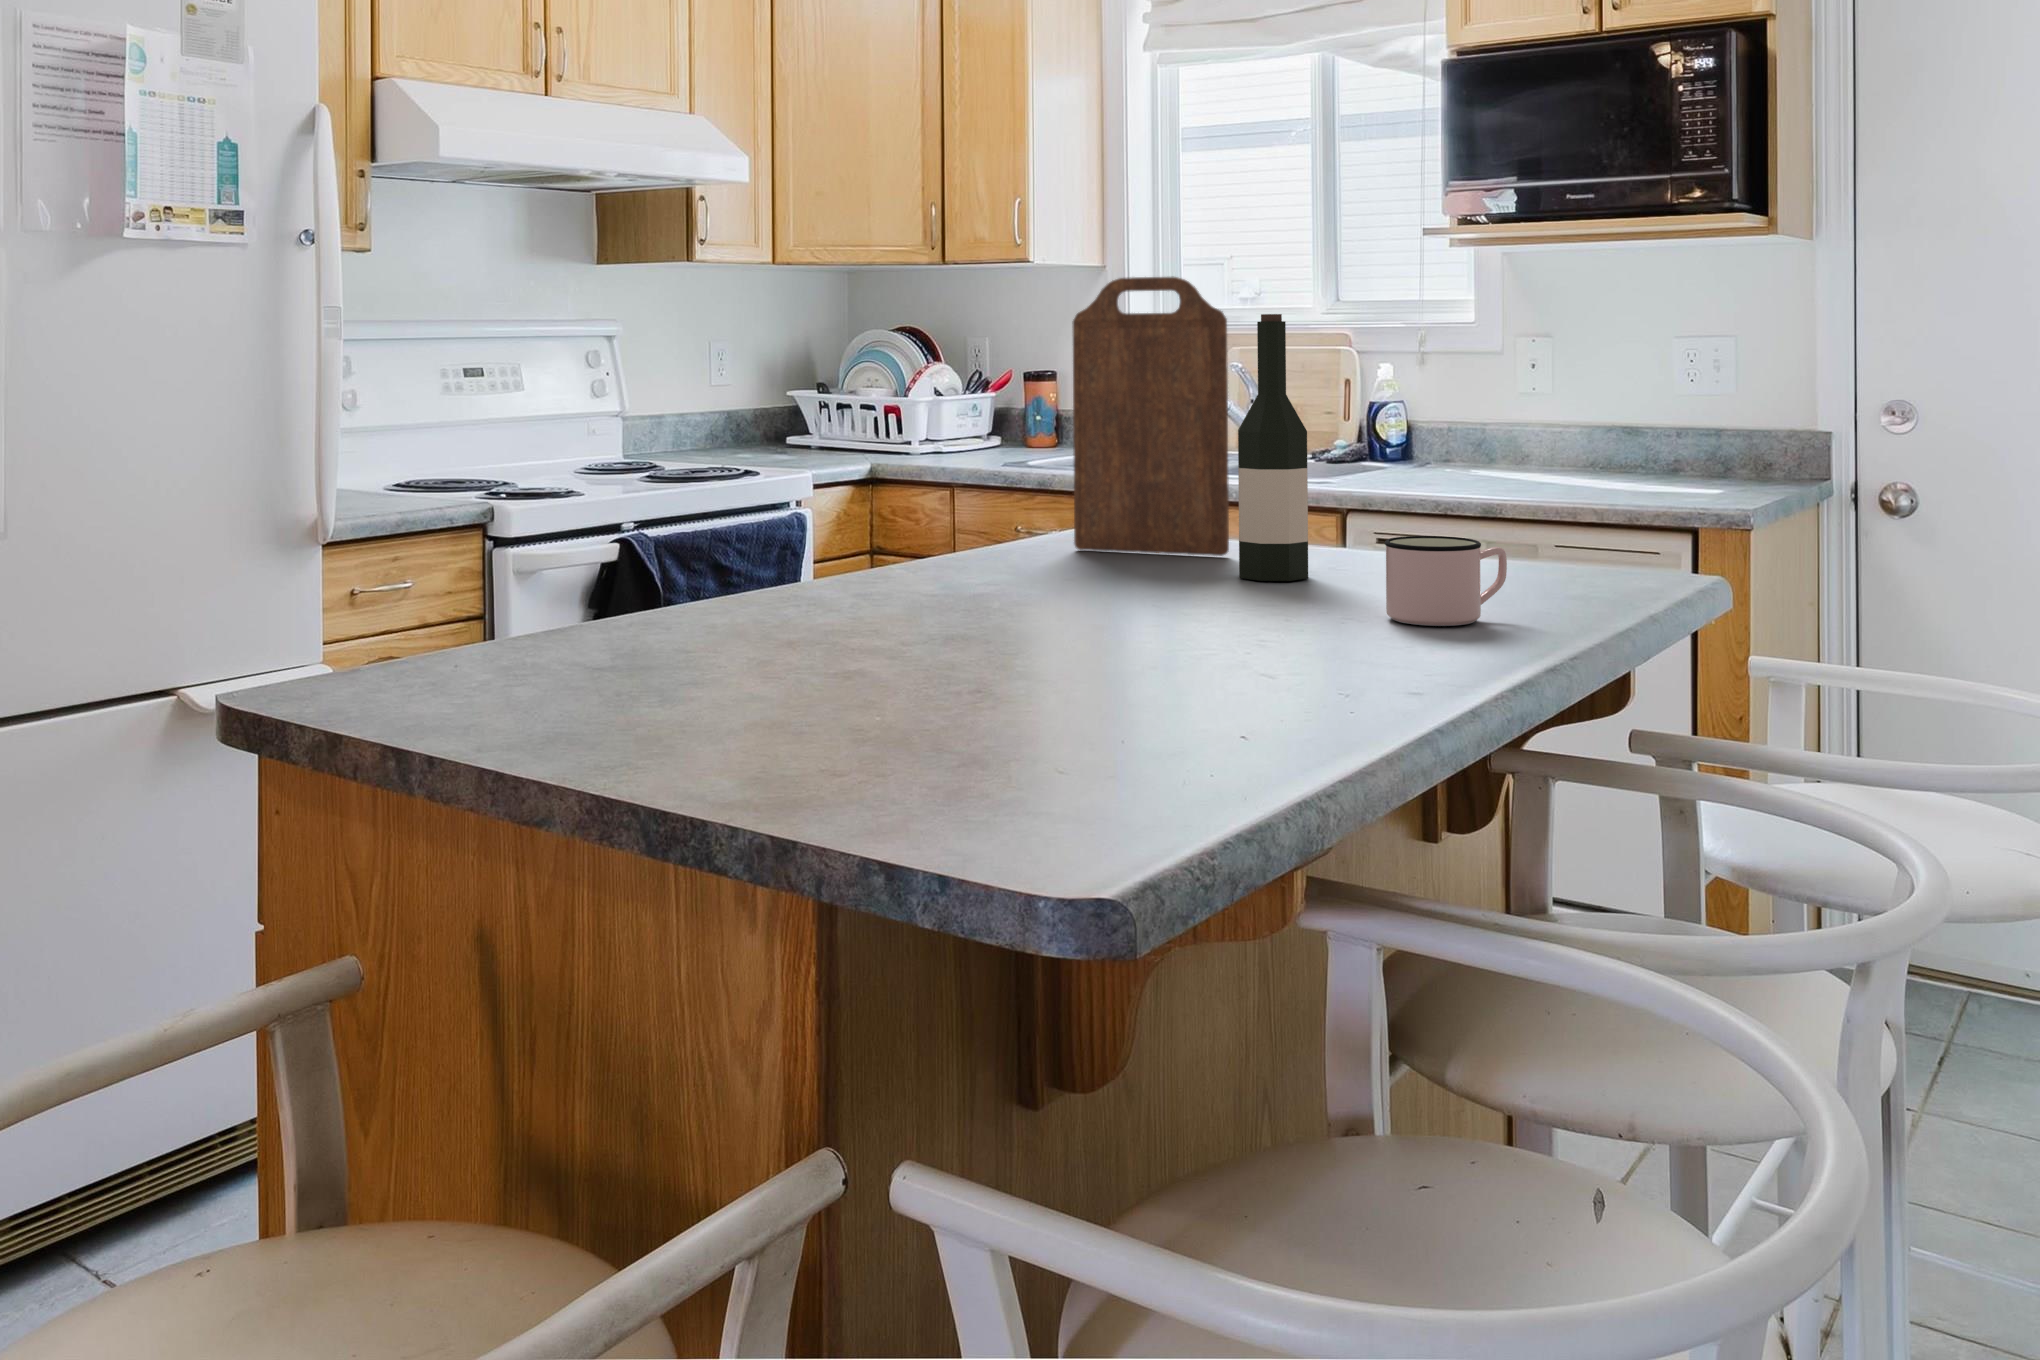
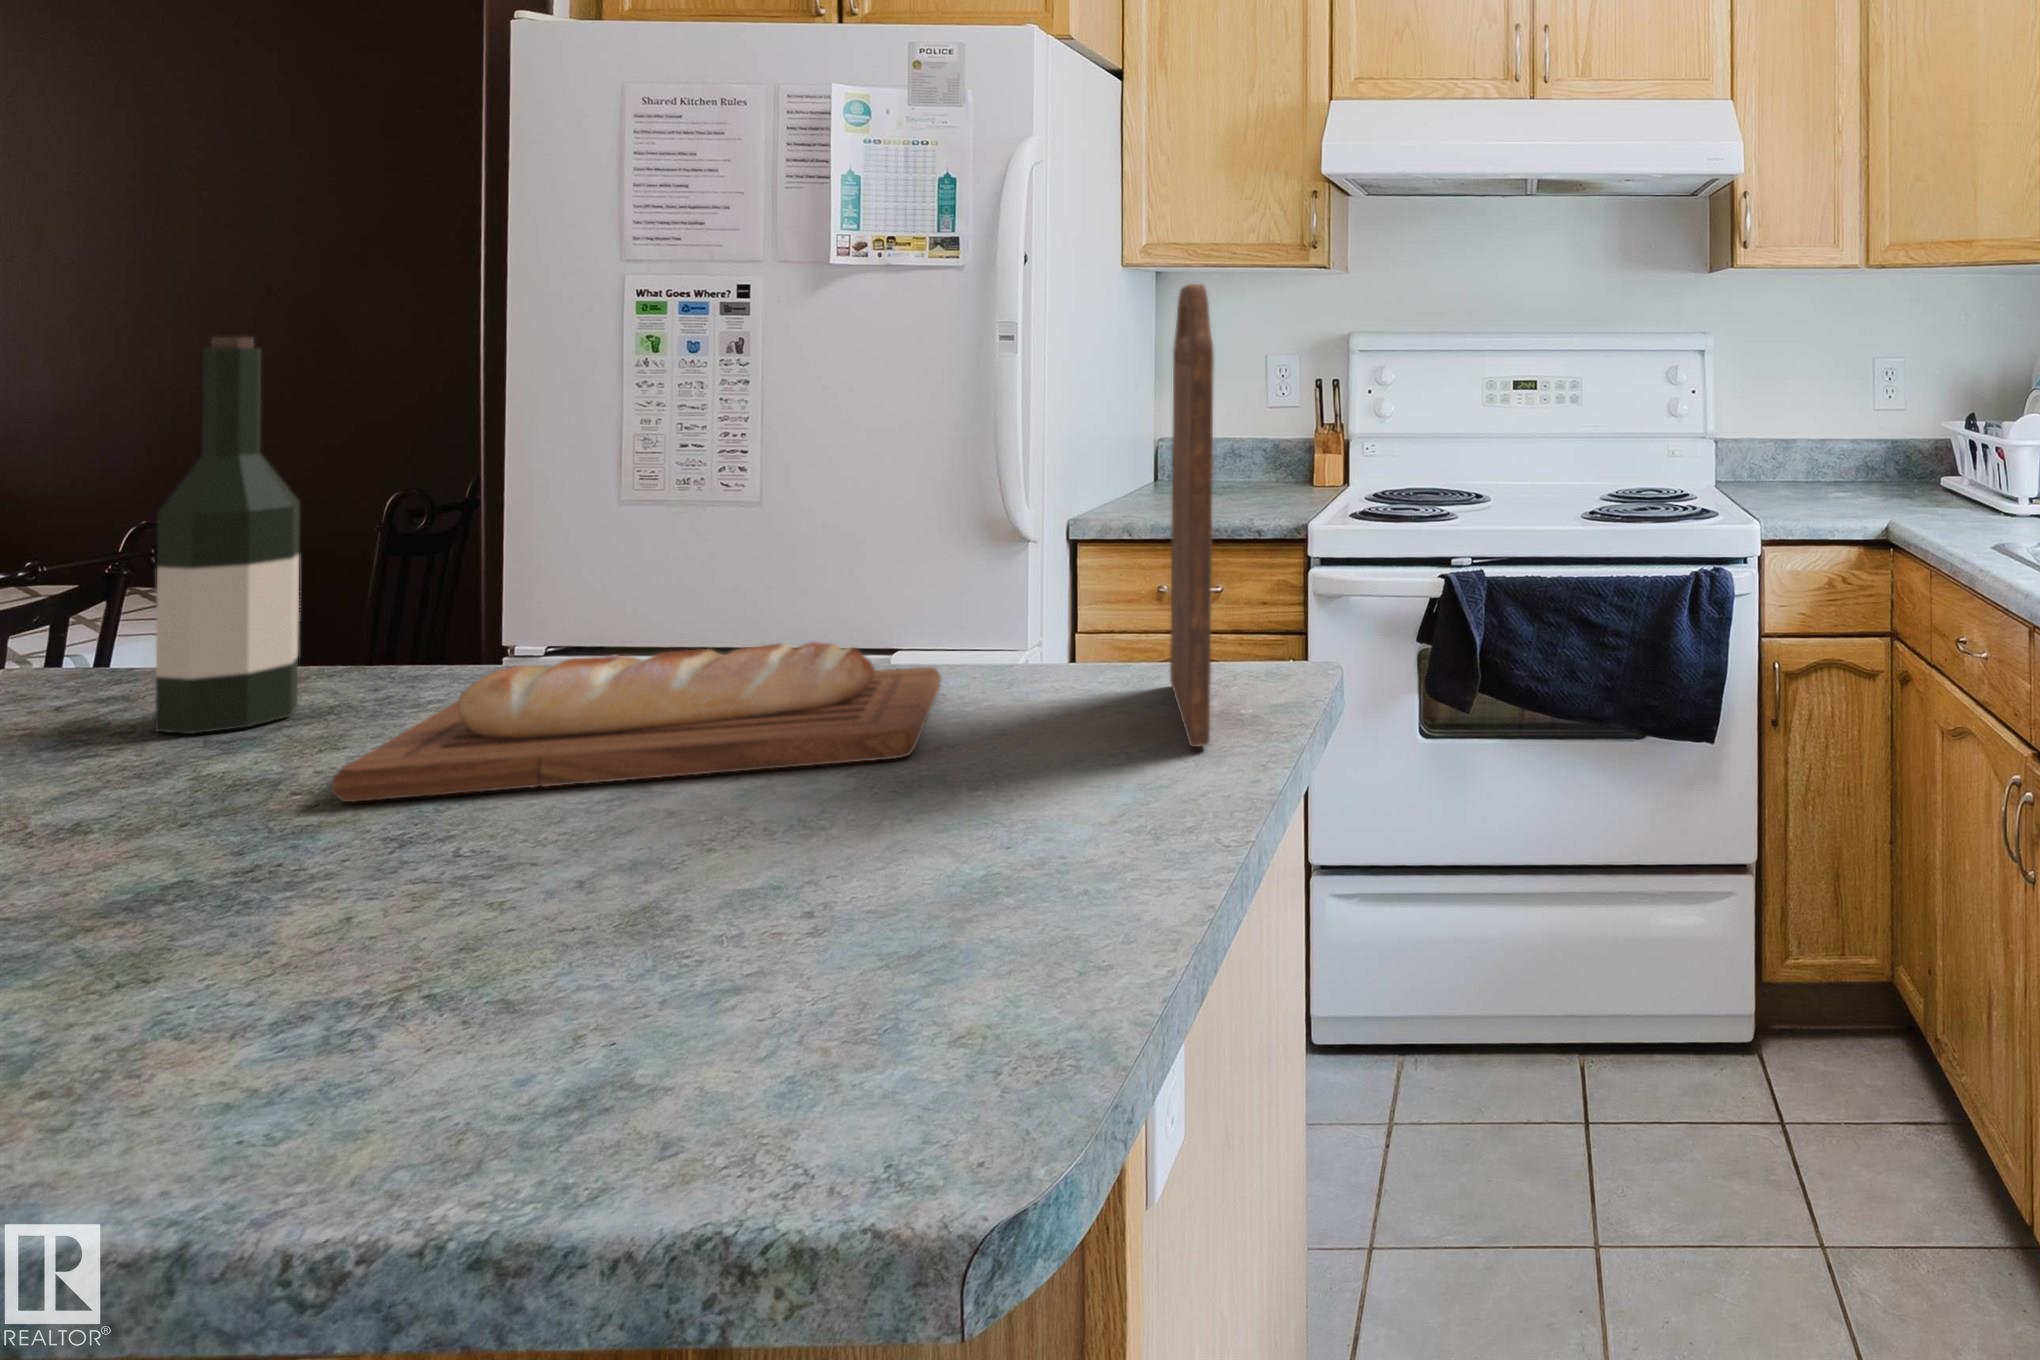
wine bottle: present [1238,314,1308,581] -> present [155,337,300,734]
bread loaf: none [849,524,1145,623] -> present [332,642,941,802]
mug: present [1385,536,1507,626] -> none [262,826,529,1079]

